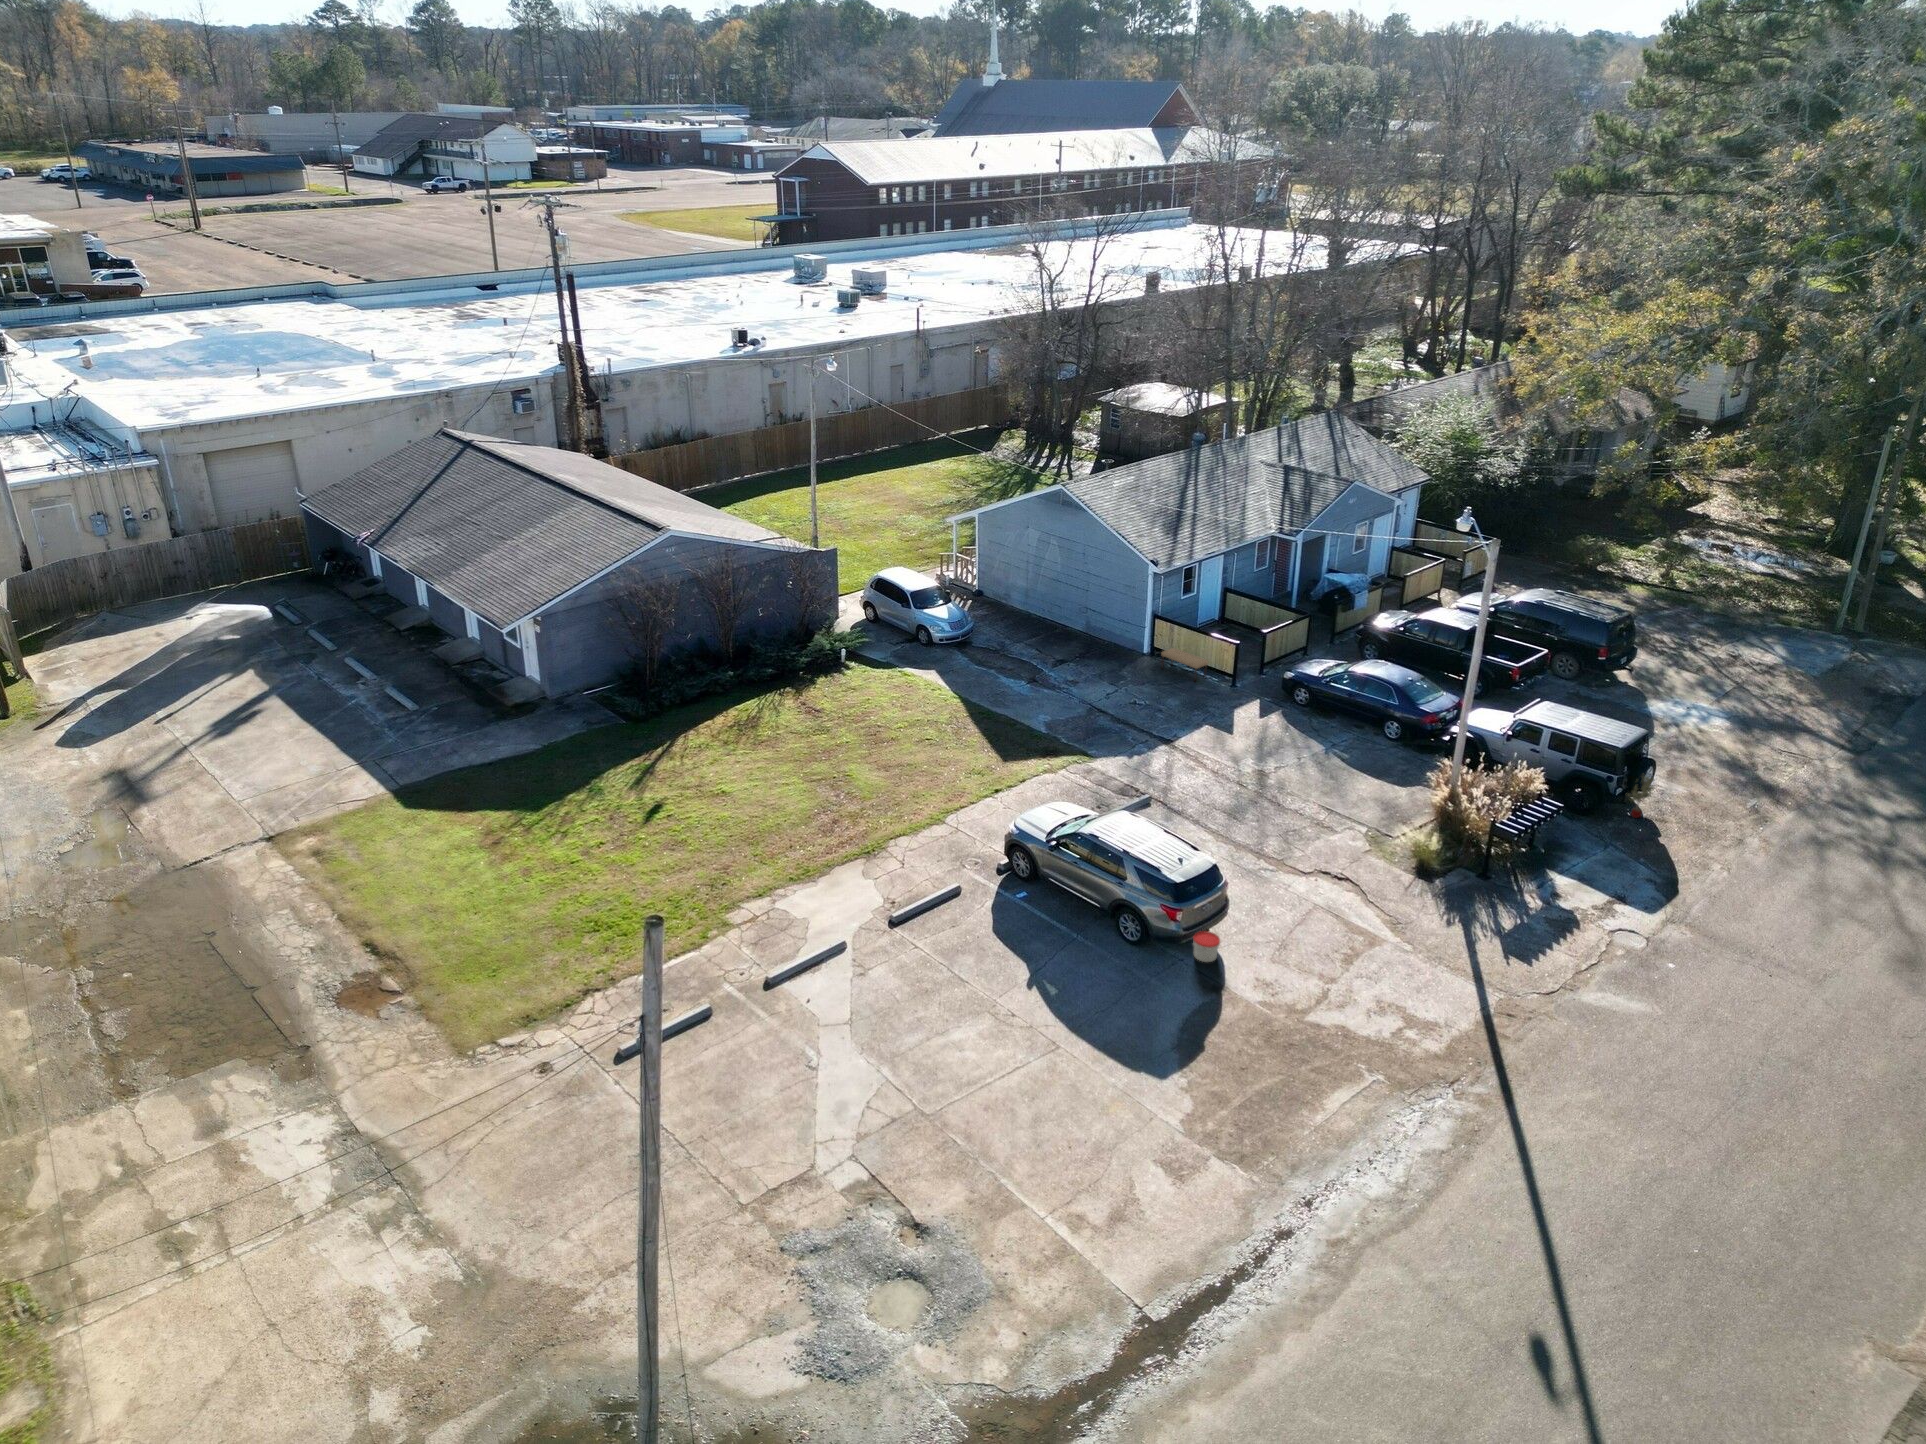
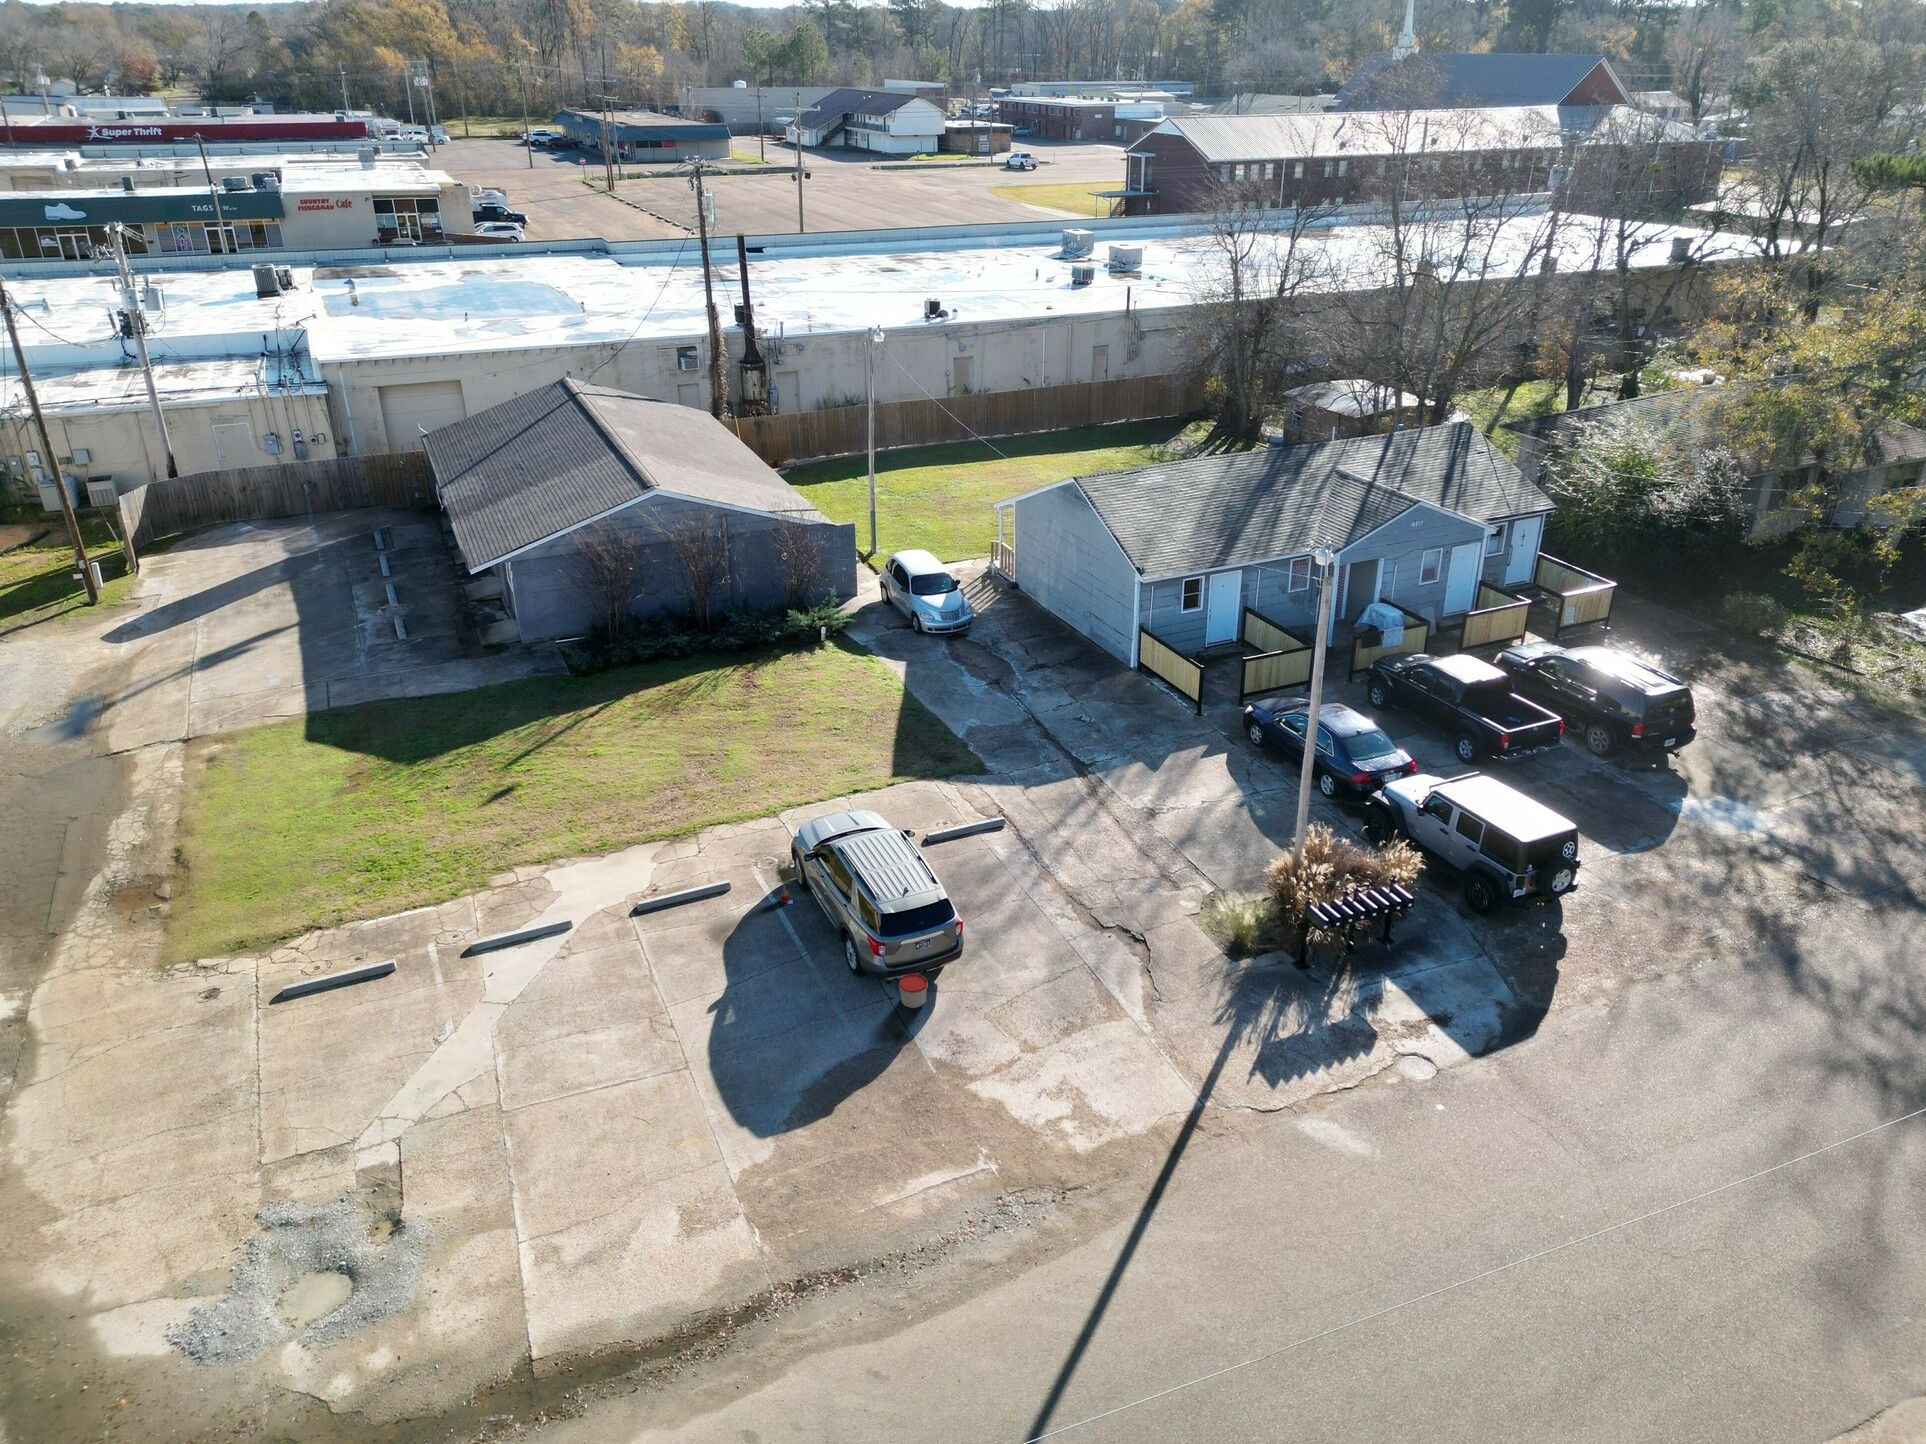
bench: present [1161,648,1208,681] -> none [1138,663,1180,703]
potted tree: present [1628,776,1655,818] -> present [776,861,802,903]

